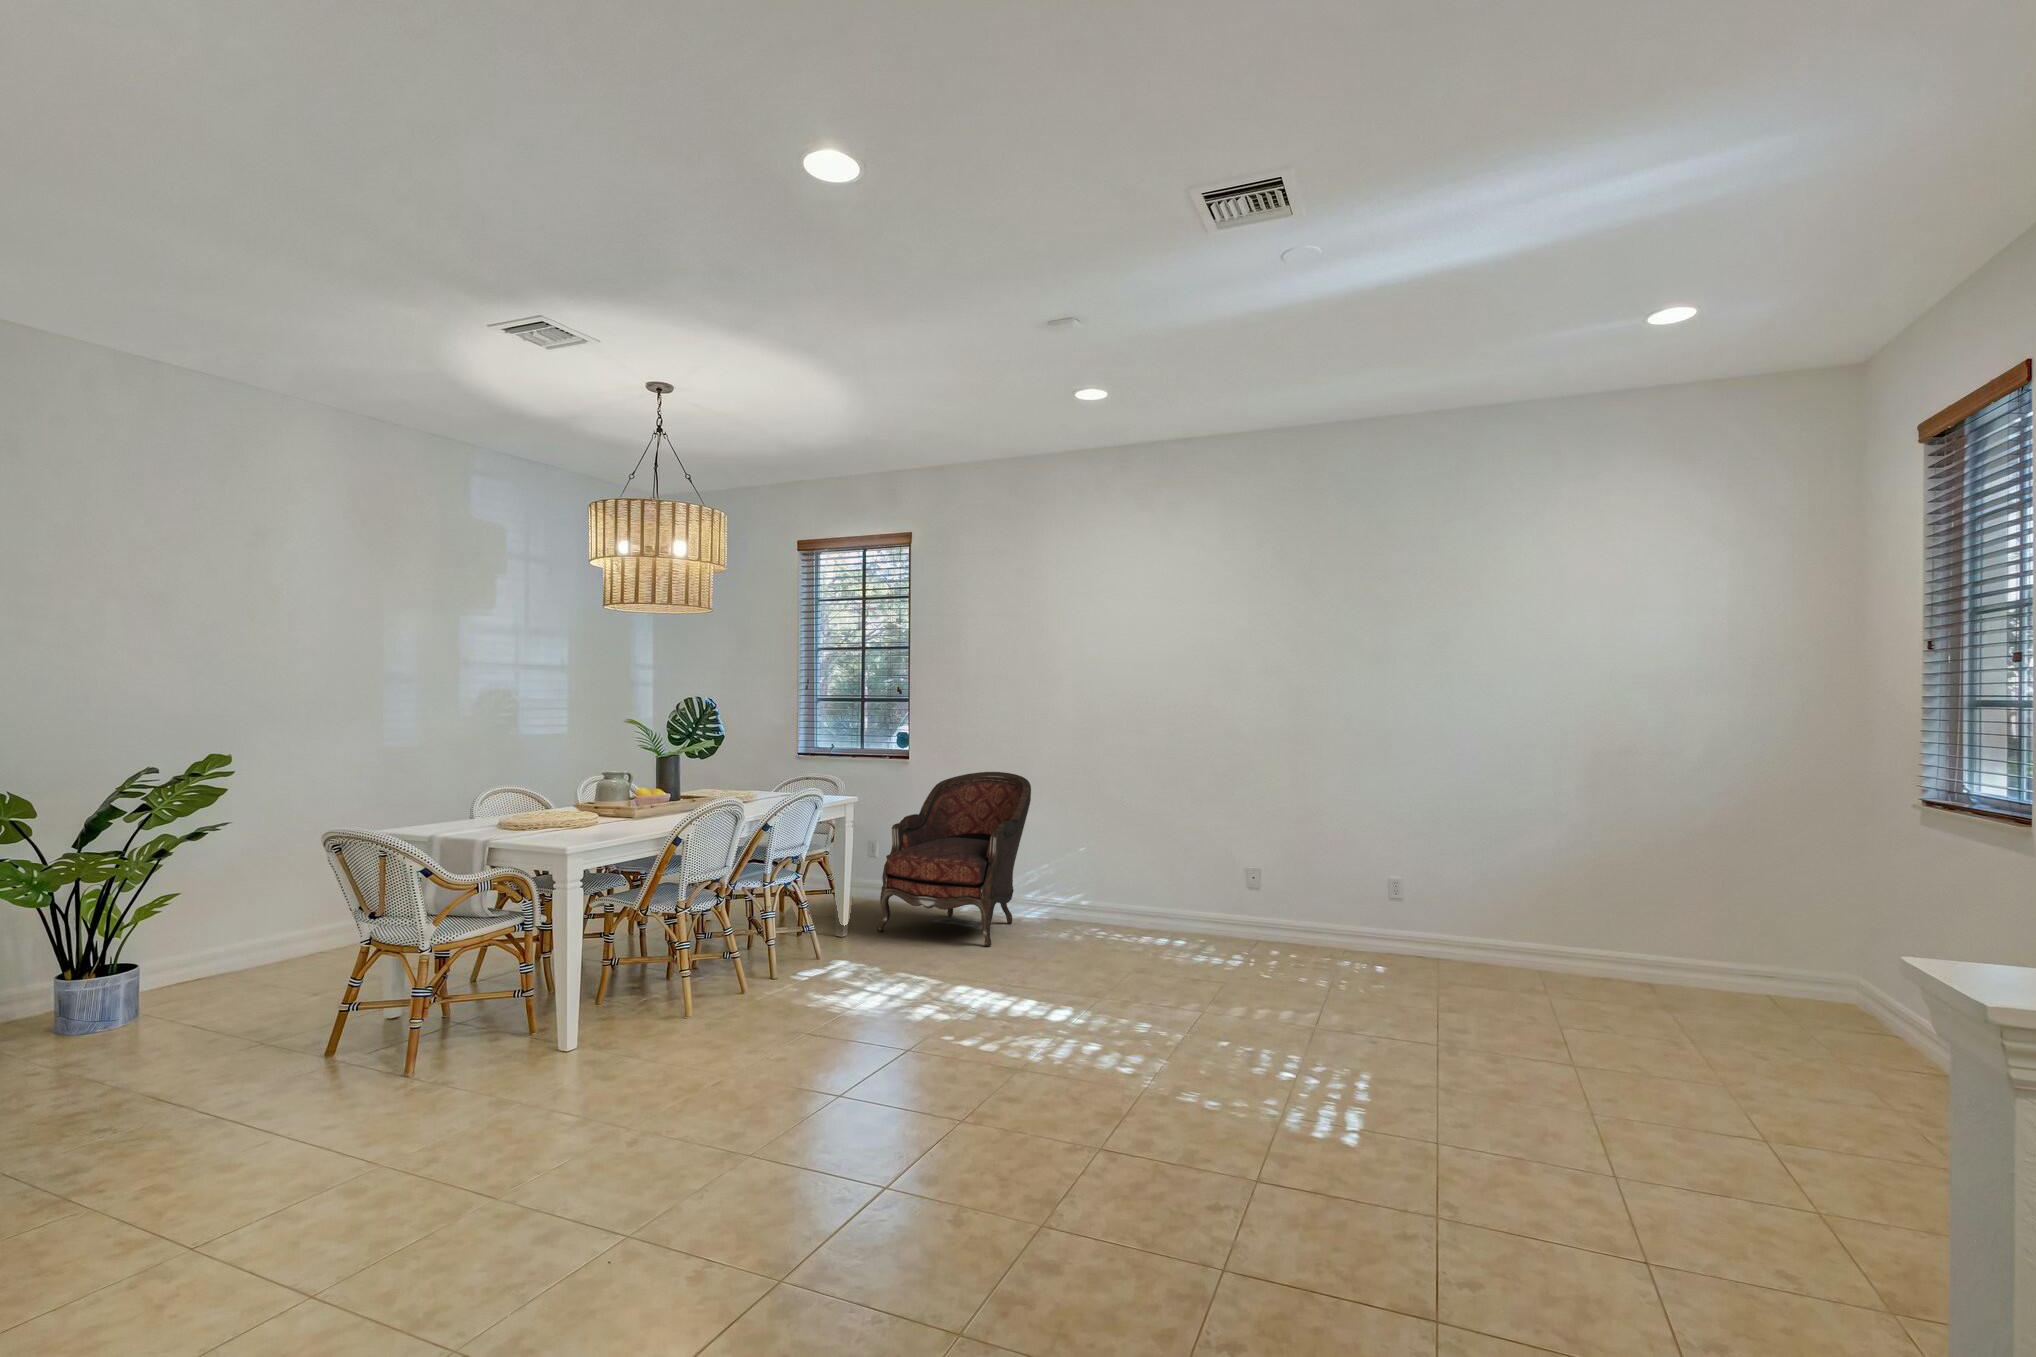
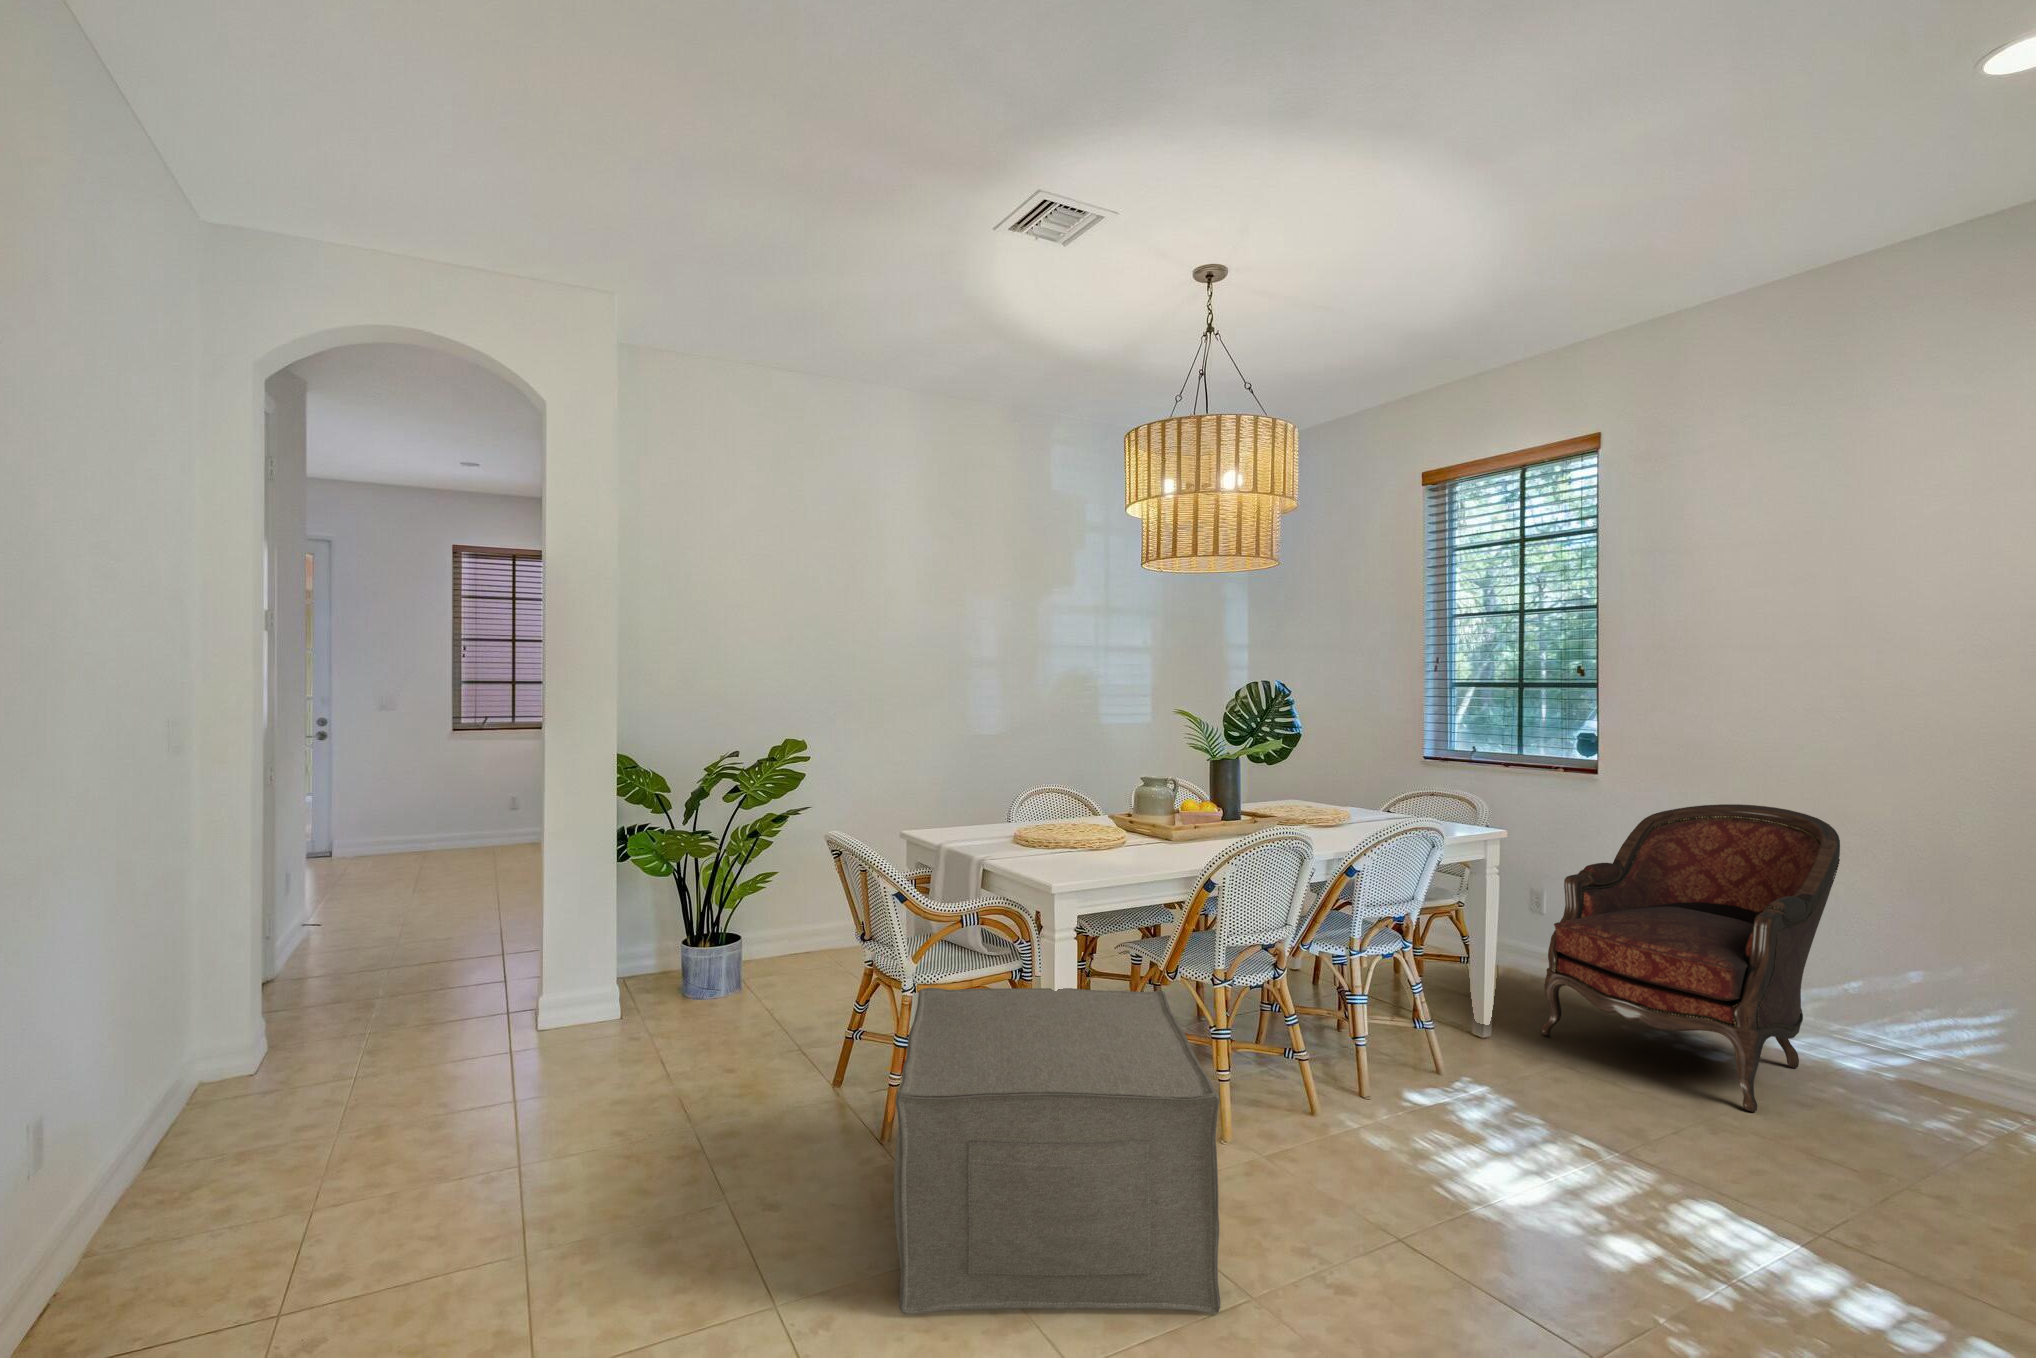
ottoman: none [446,917,715,1145] -> present [894,988,1221,1314]

